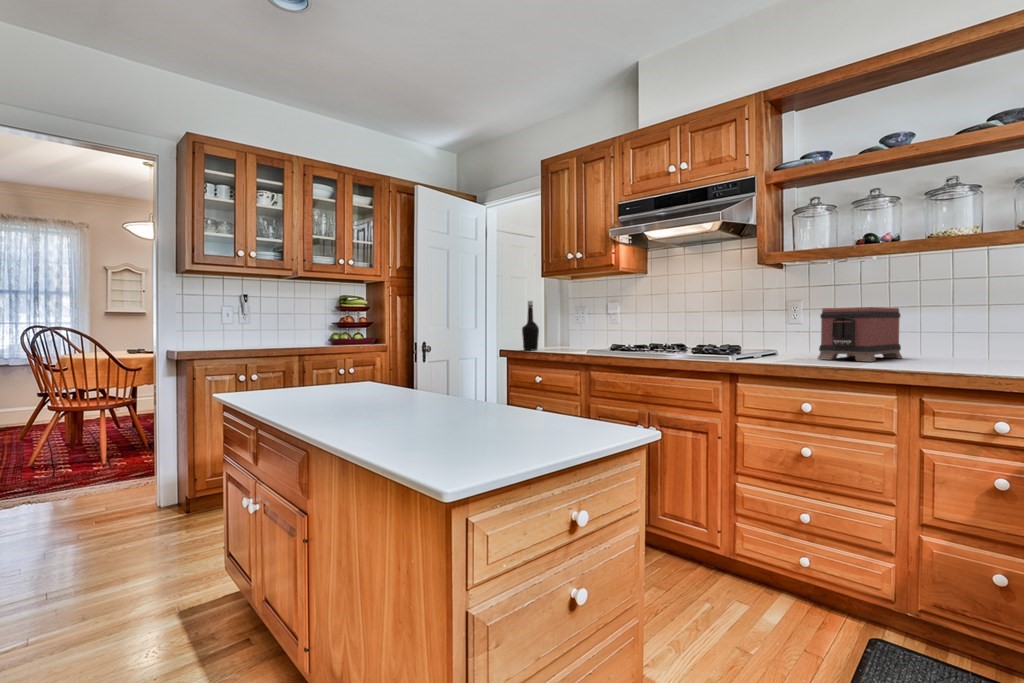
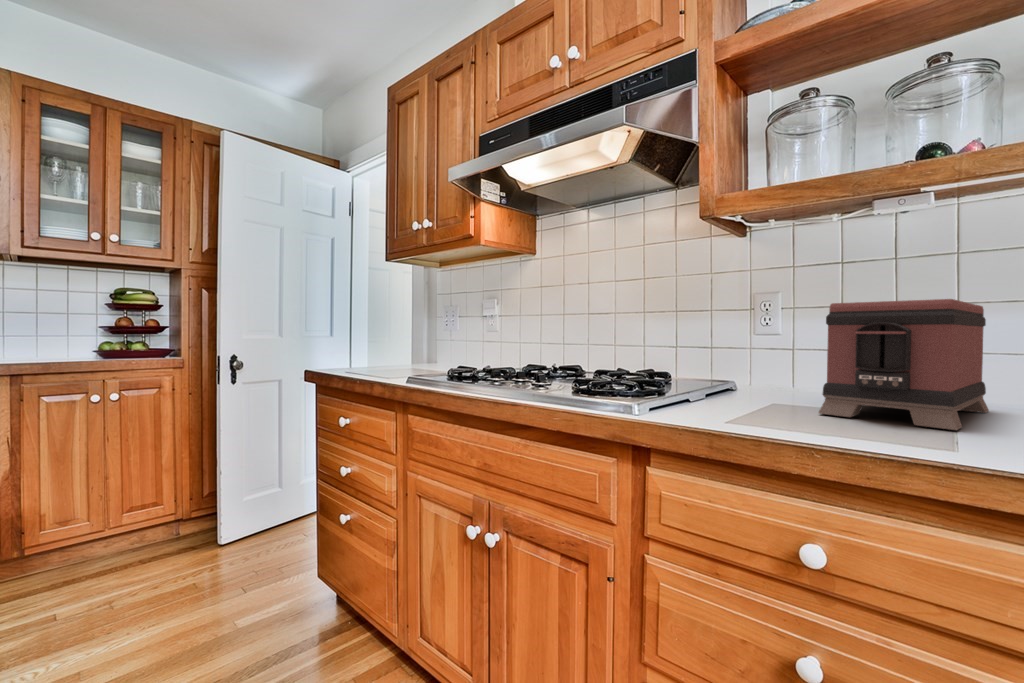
bottle: present [522,301,539,350] -> none [342,294,369,371]

